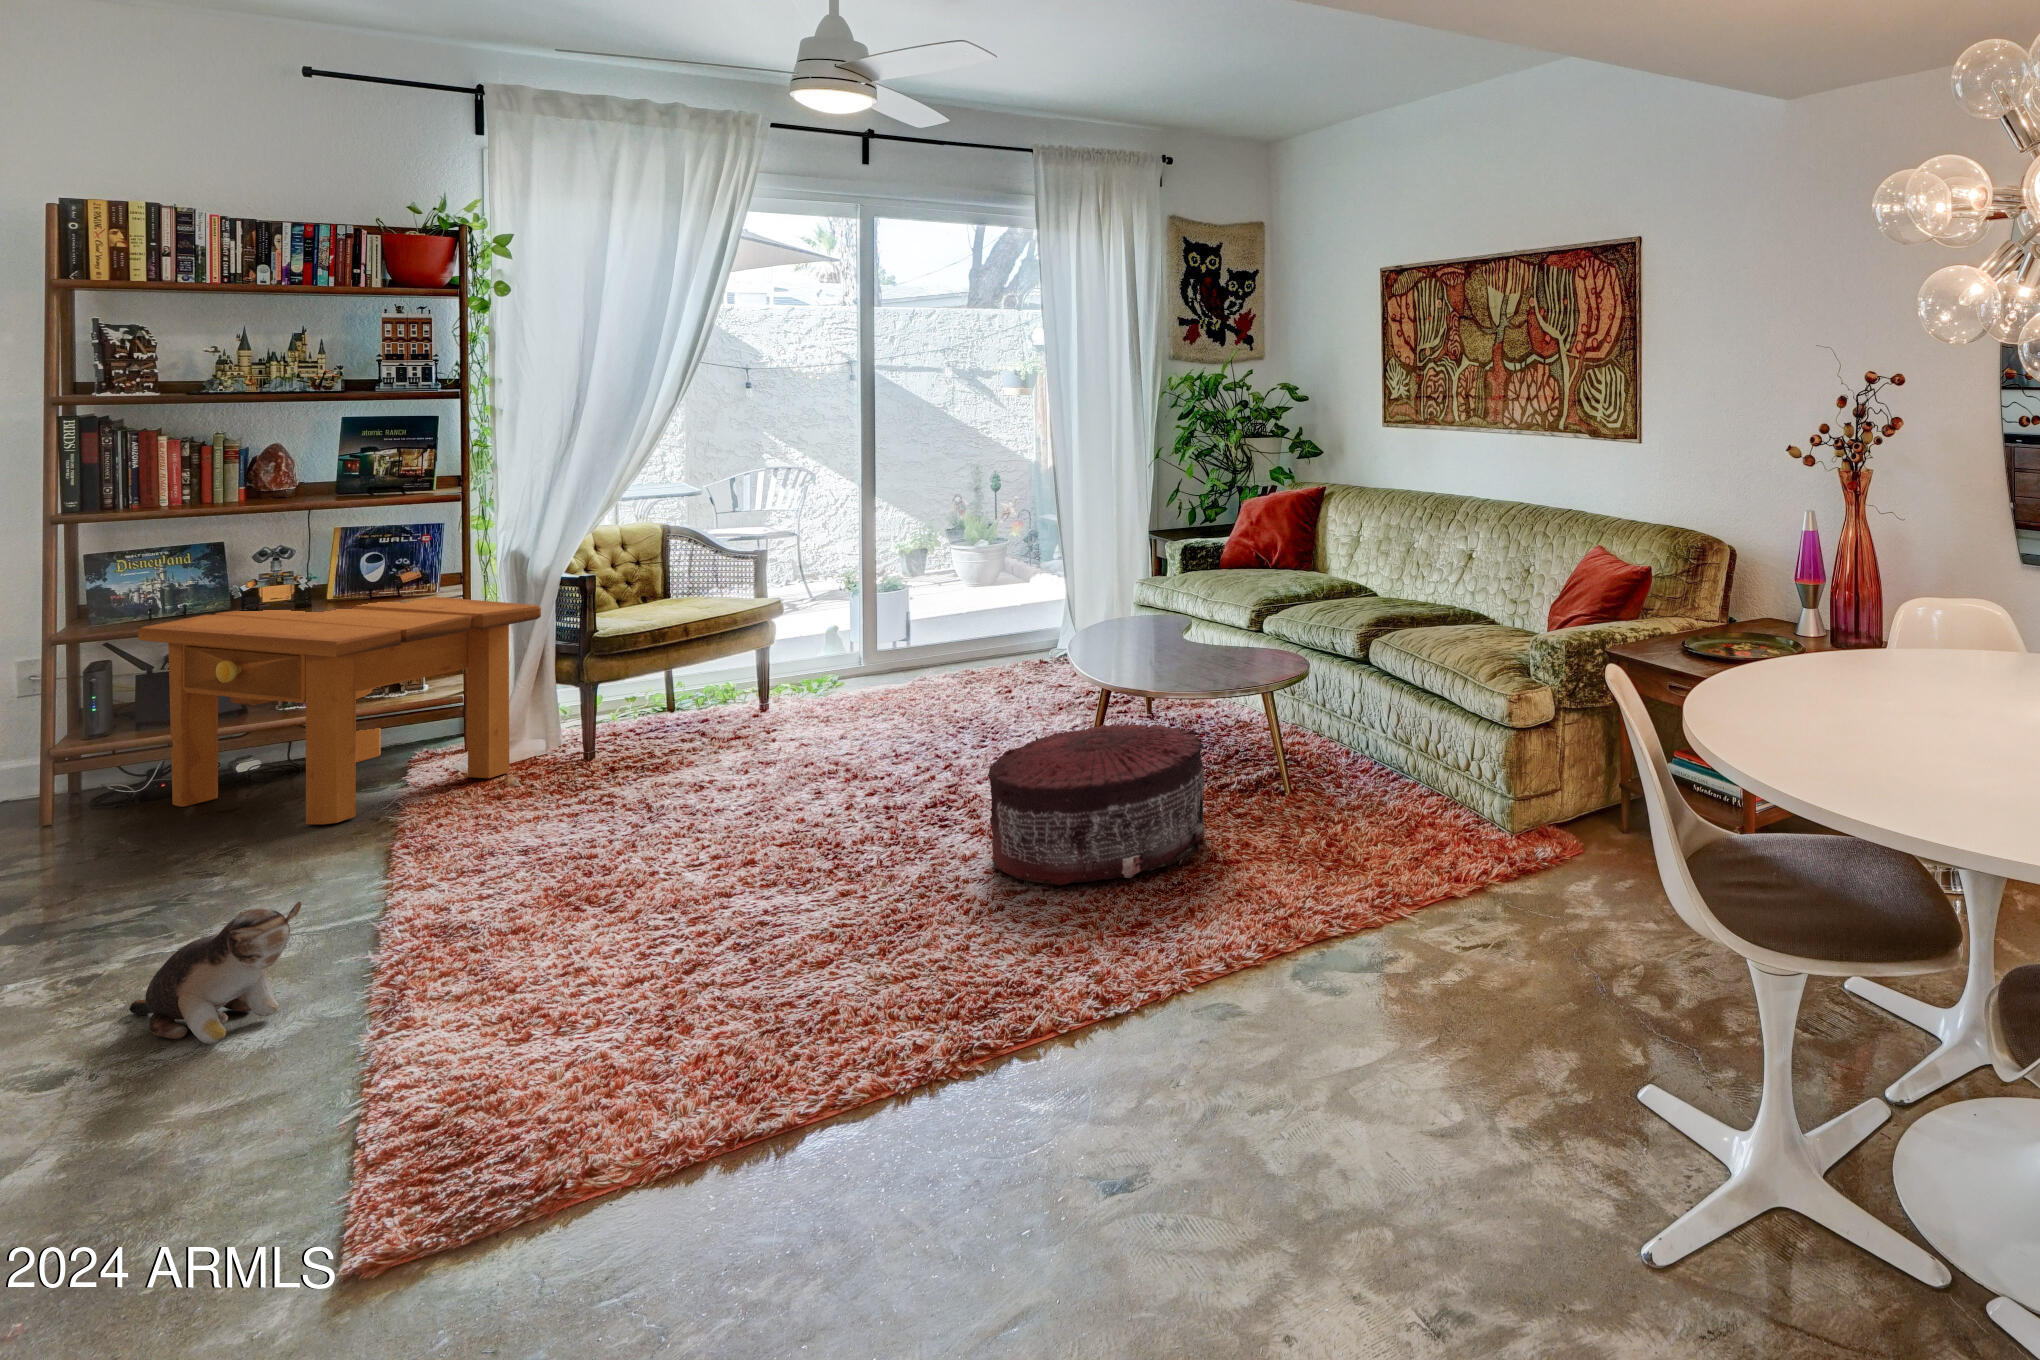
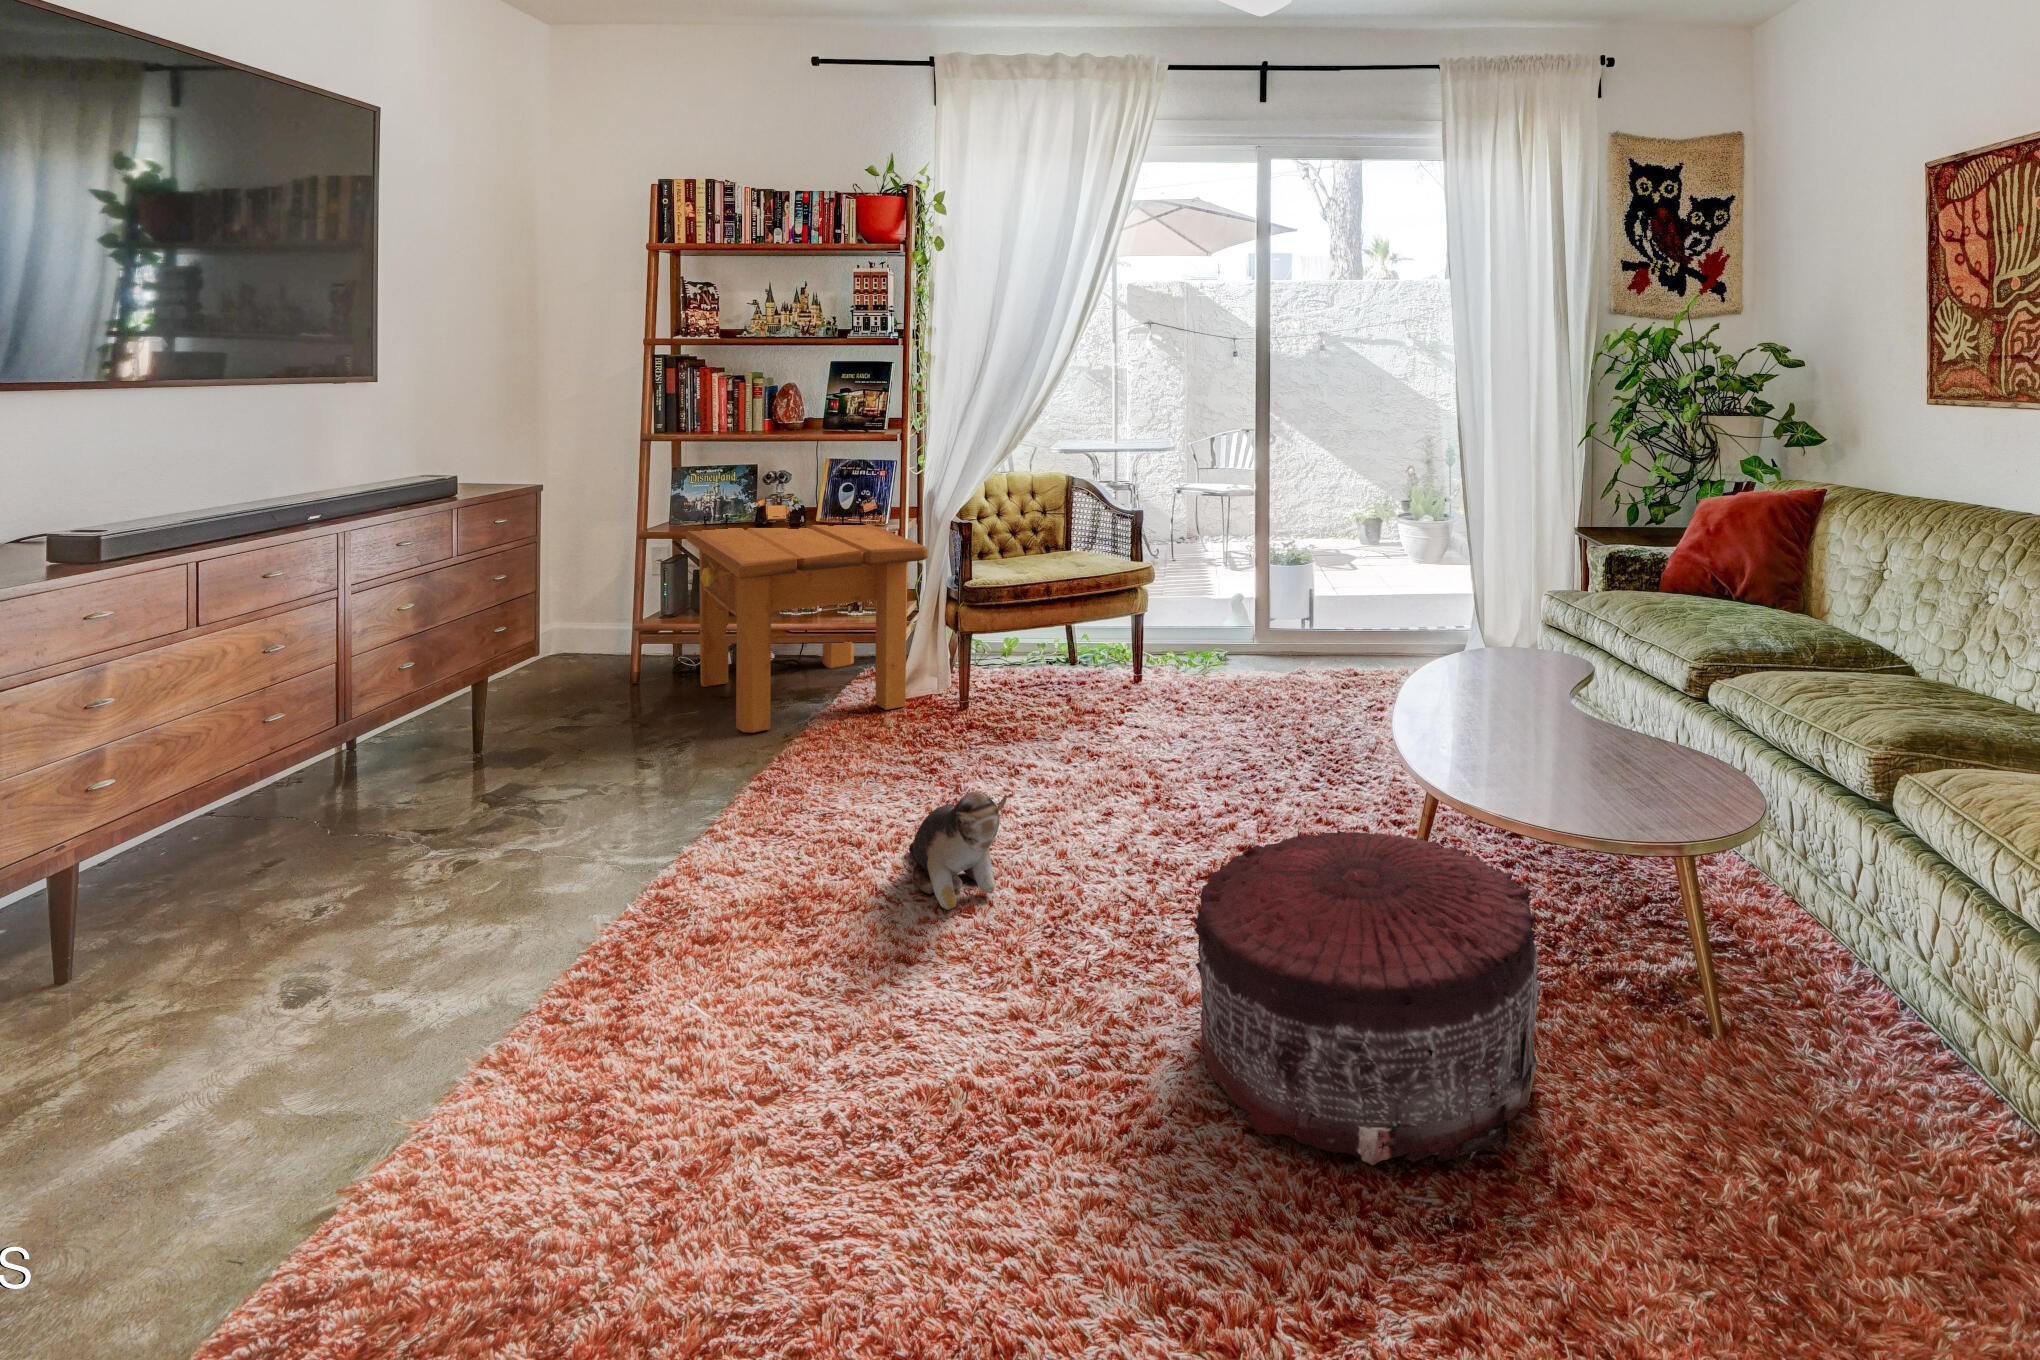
plush toy: present [129,901,301,1044] -> present [909,792,1007,910]

